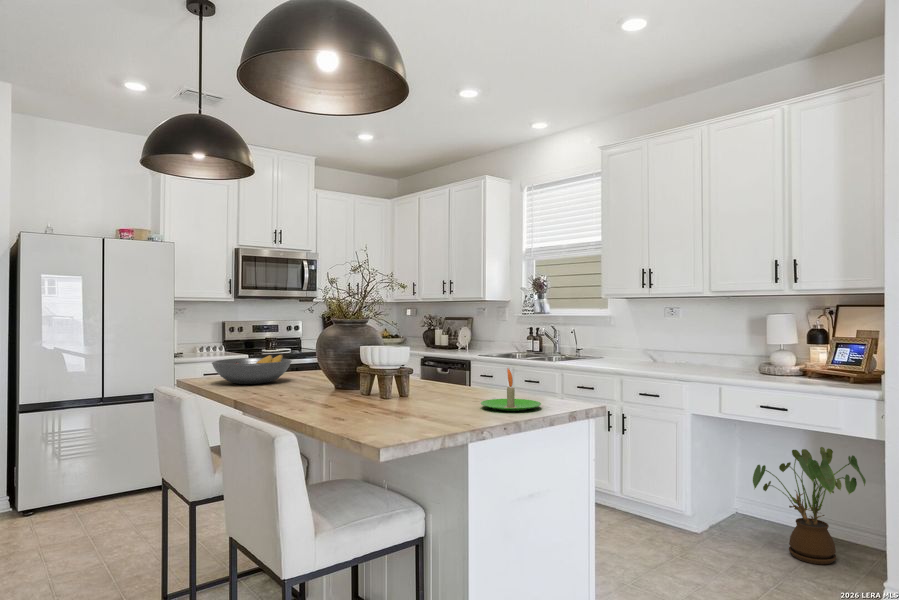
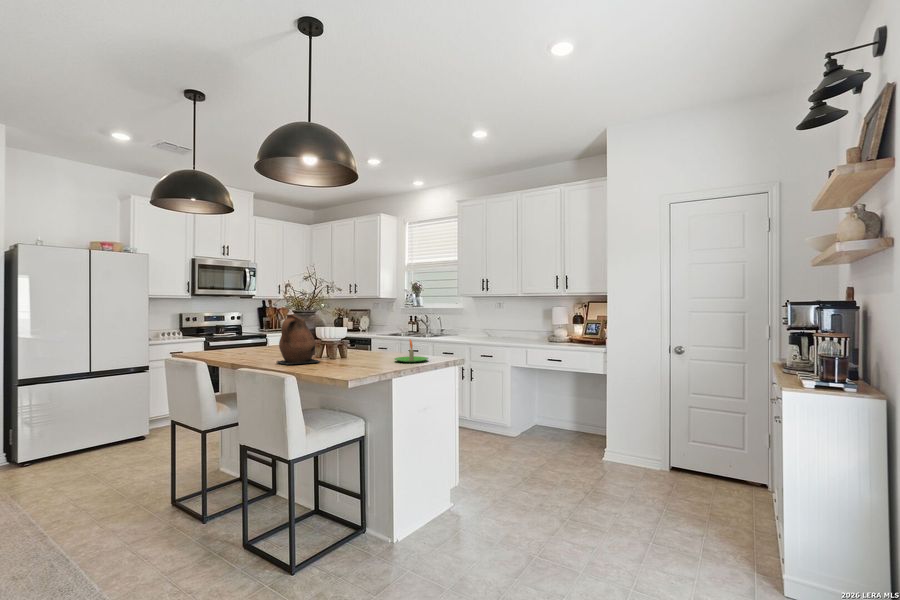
ceramic pitcher: none [291,324,362,406] -> present [277,314,320,364]
fruit bowl: present [212,354,292,384] -> none [205,335,261,355]
house plant: present [753,447,866,564] -> none [544,382,601,448]

